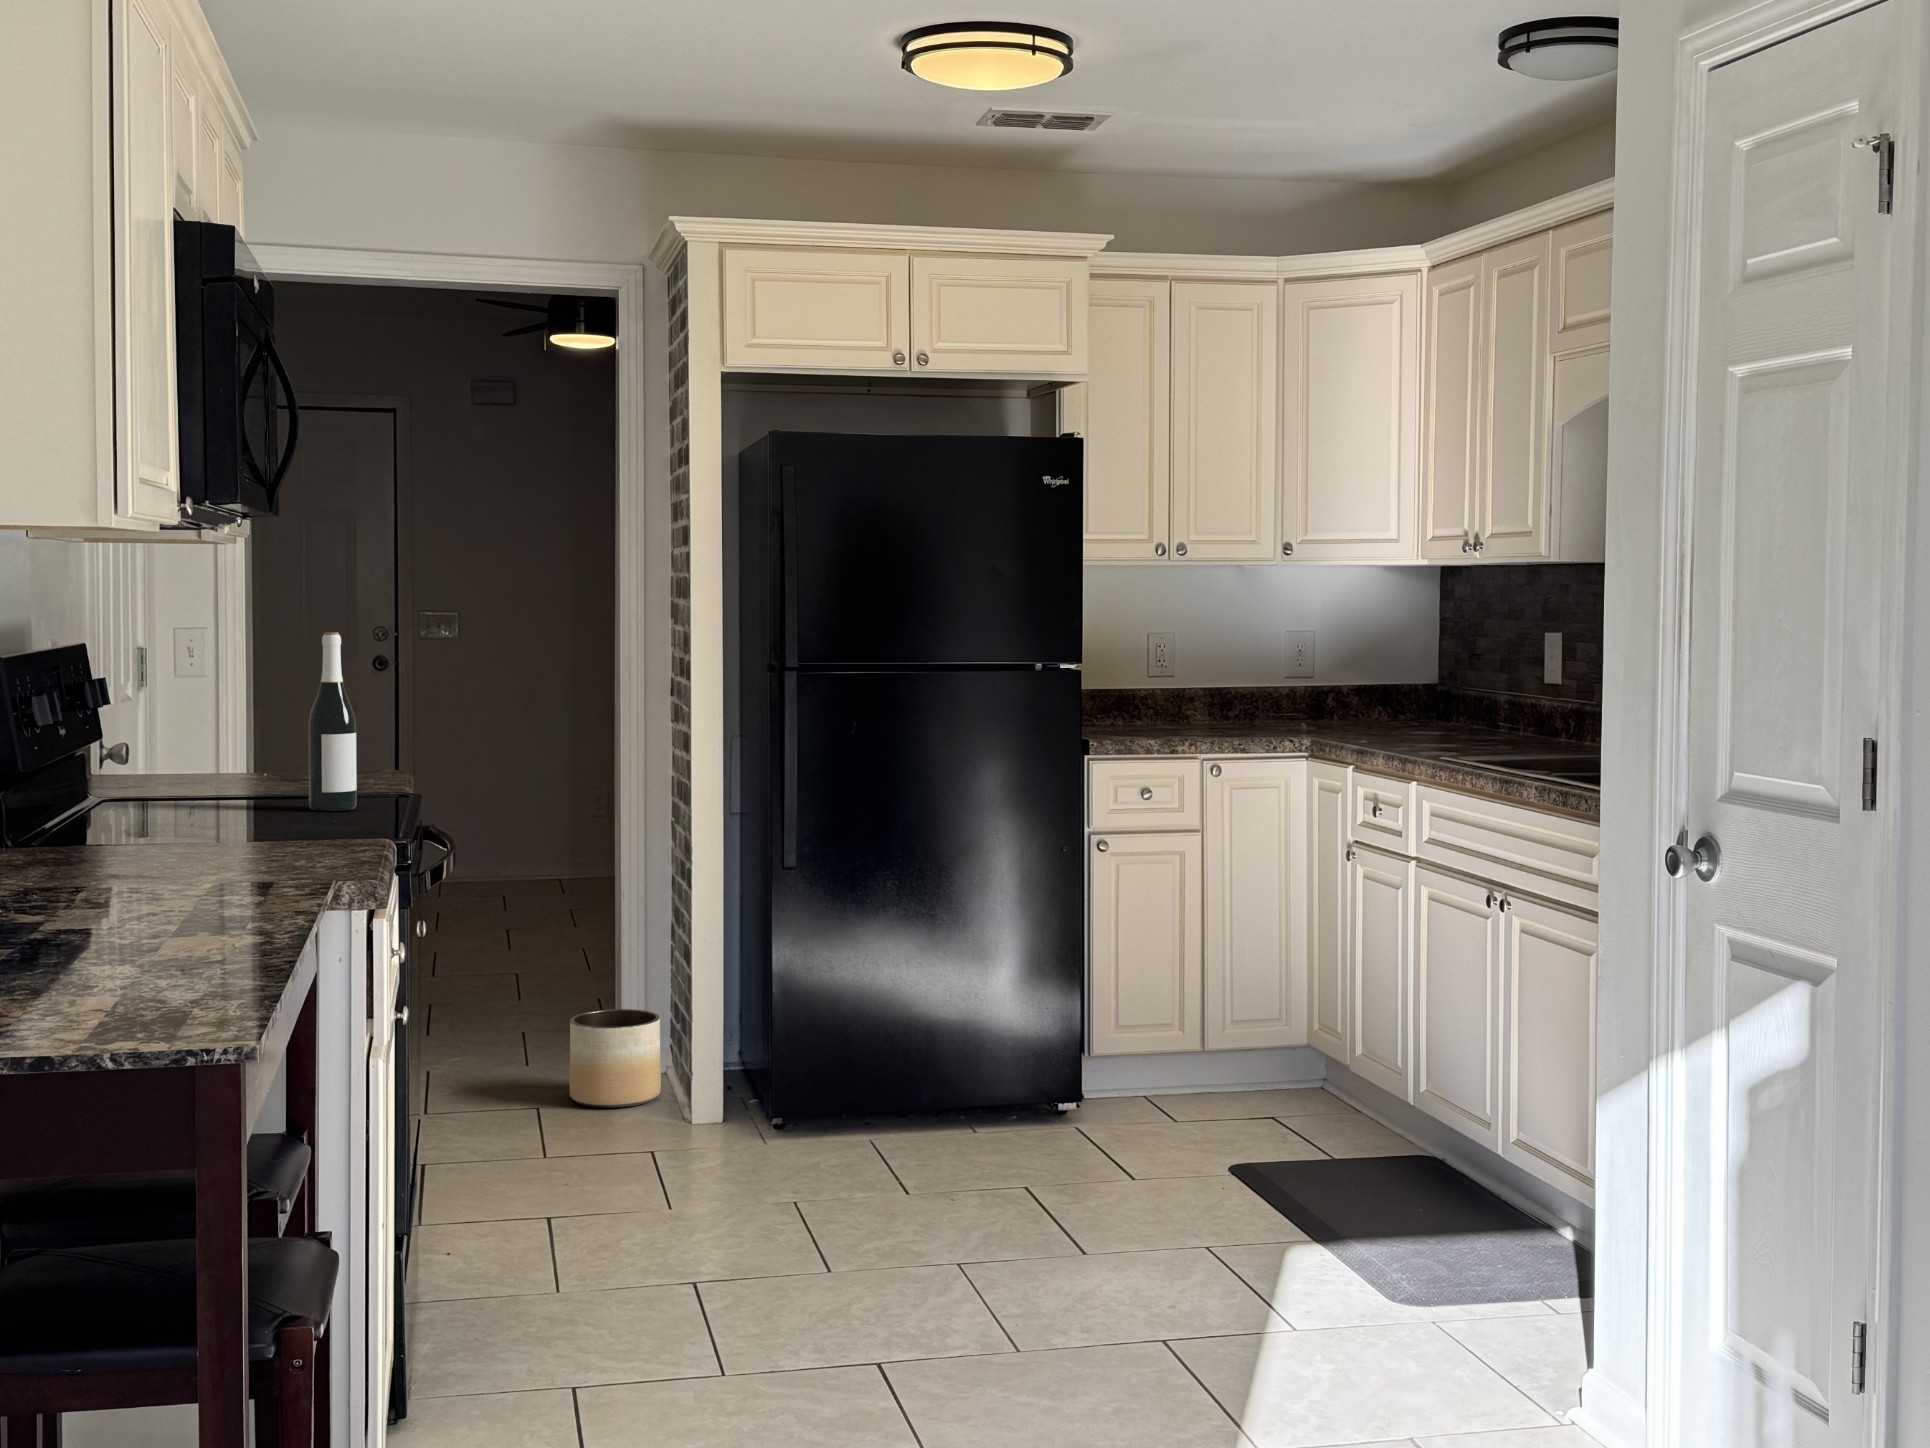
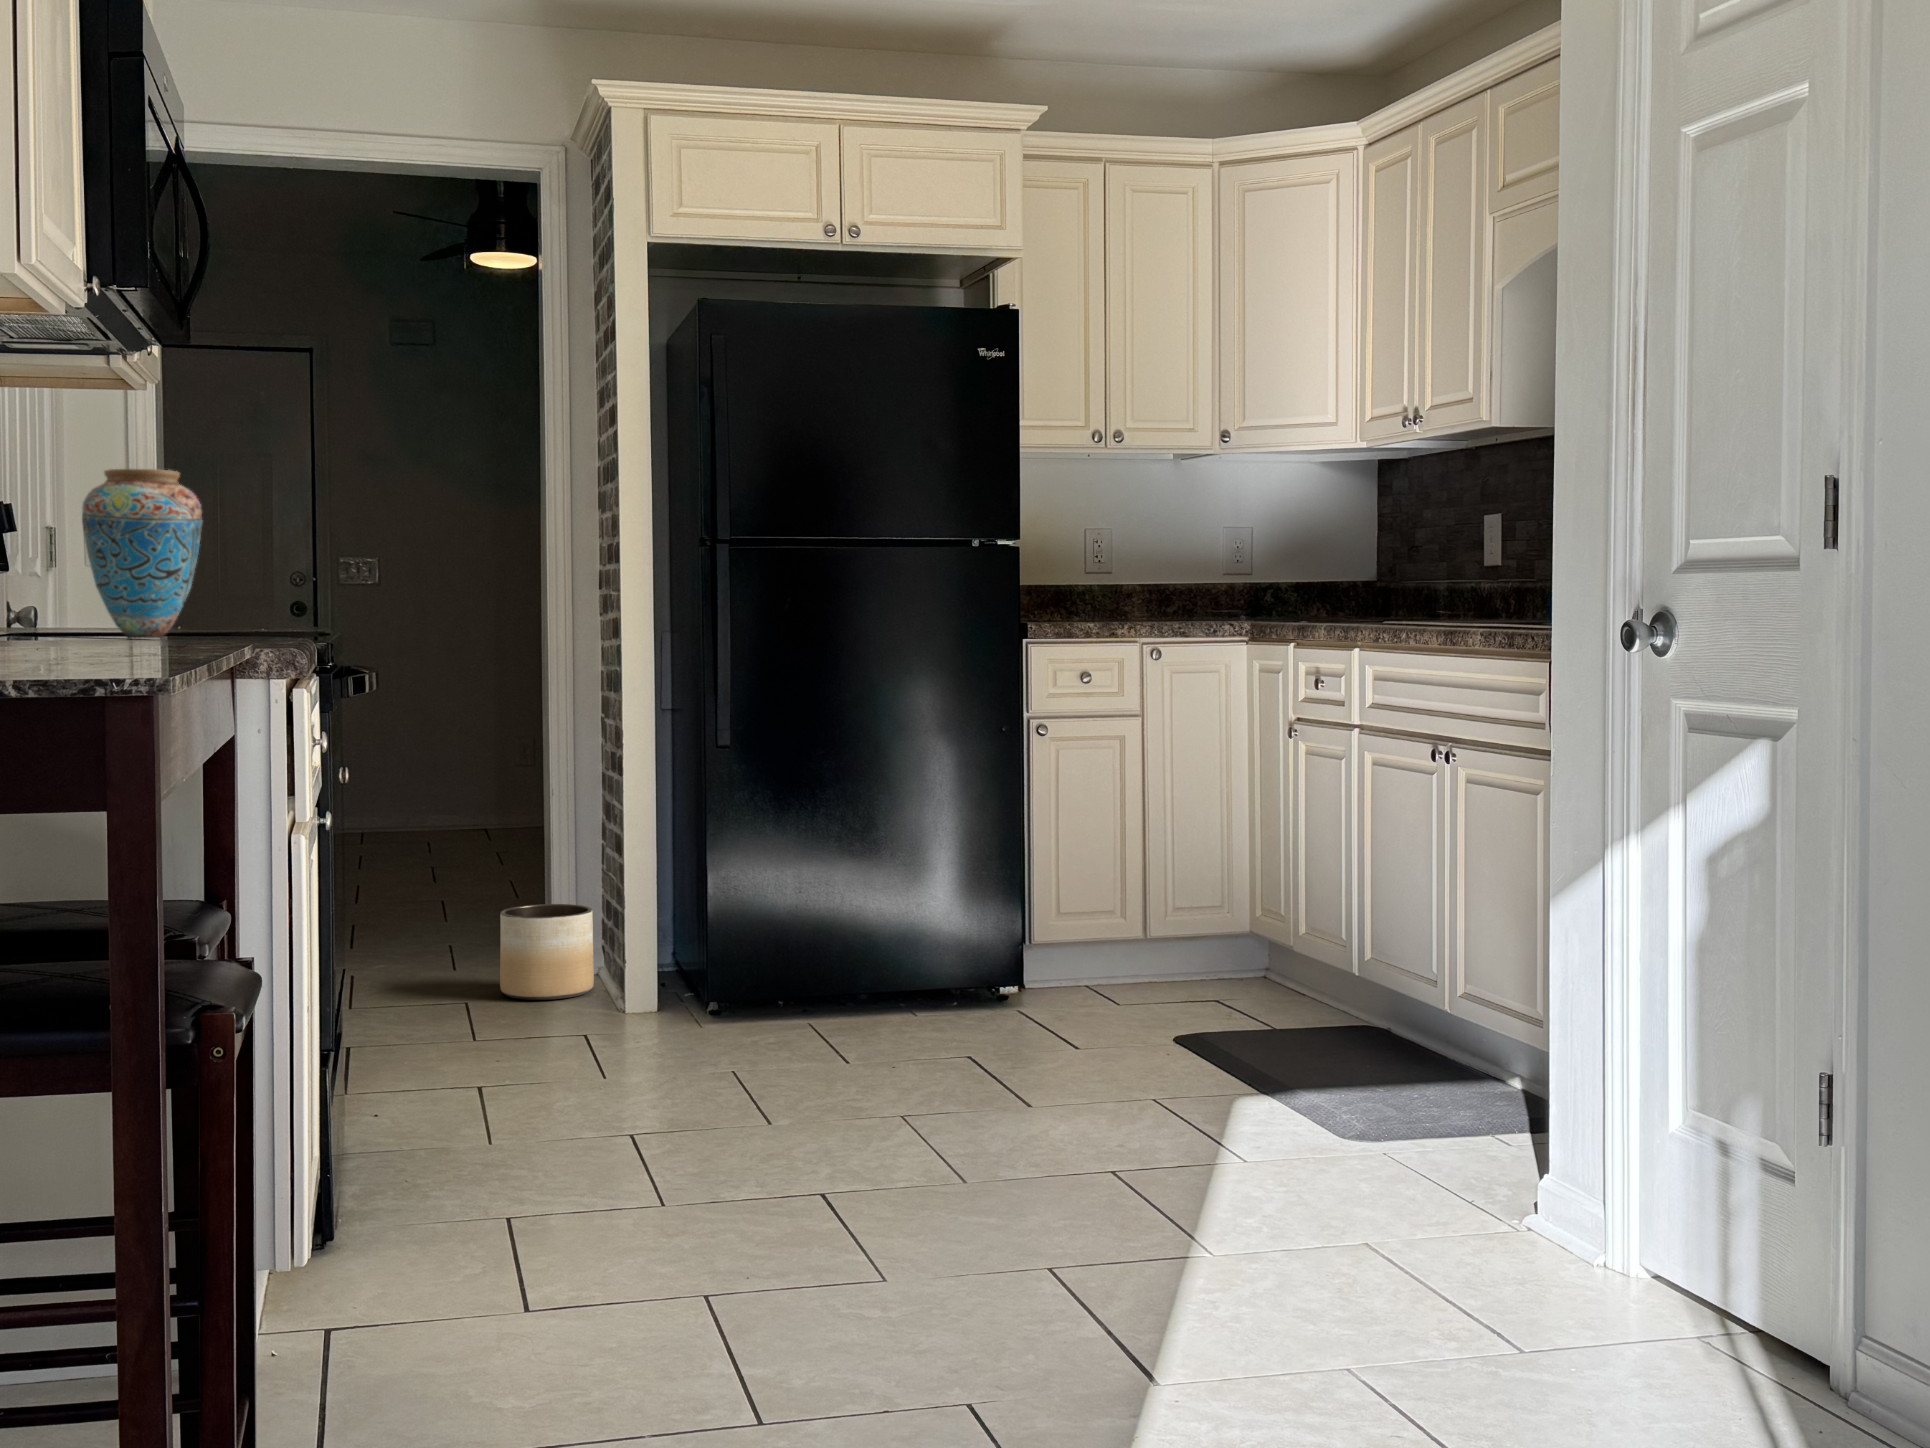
wine bottle: present [308,632,357,811] -> none [225,455,276,639]
vase: none [174,664,288,827] -> present [82,469,202,638]

